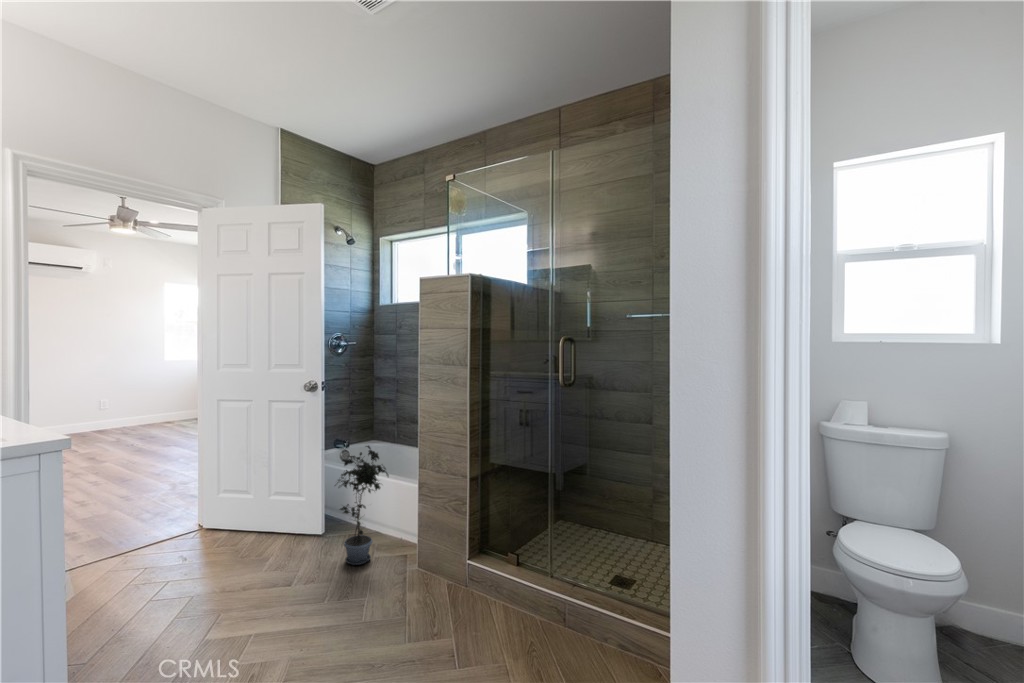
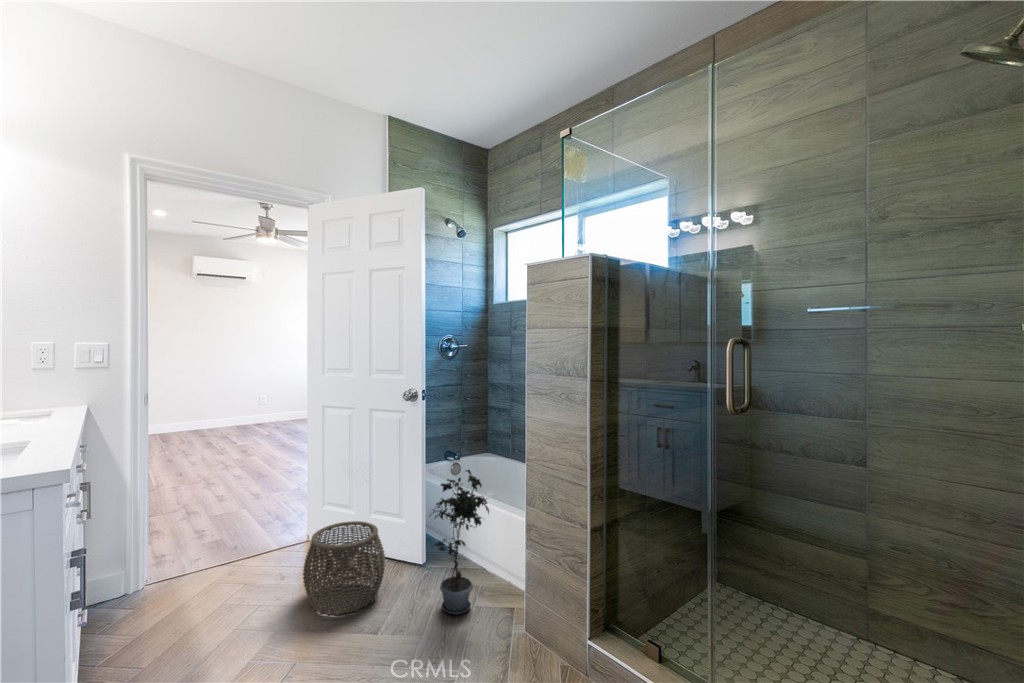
woven basket: none [211,500,291,581] -> present [303,521,385,615]

